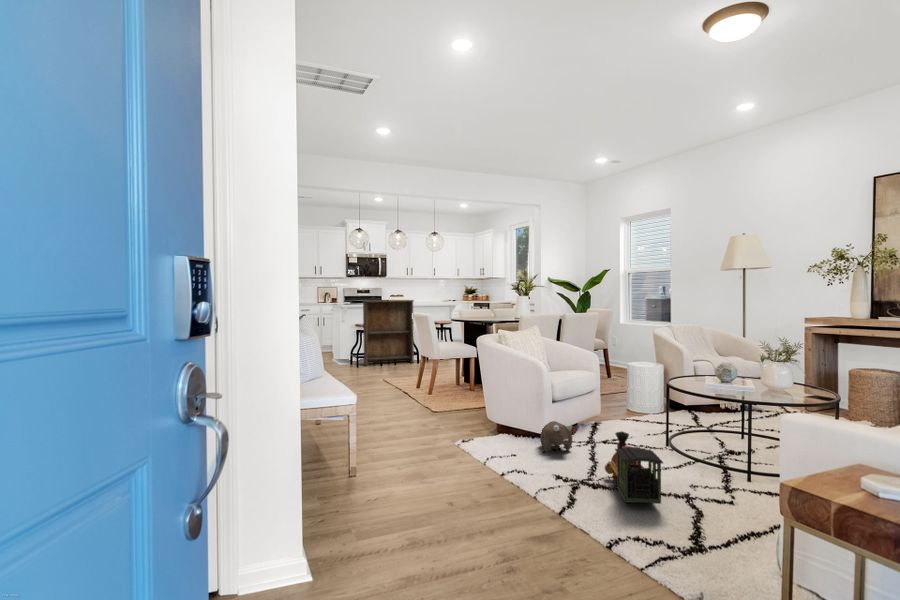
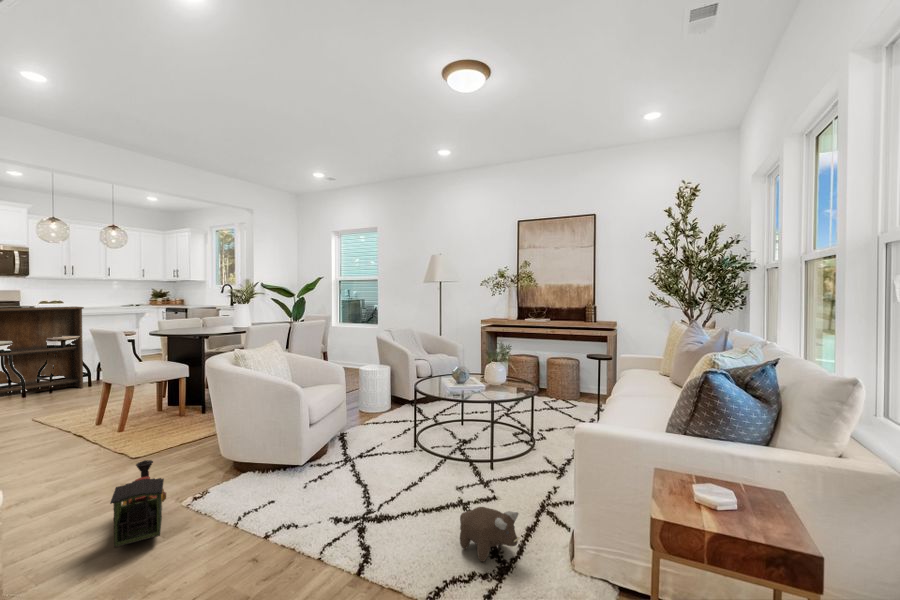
plush toy: present [540,421,572,452] -> present [460,507,519,562]
toy train: present [605,432,663,504] -> present [110,460,166,547]

